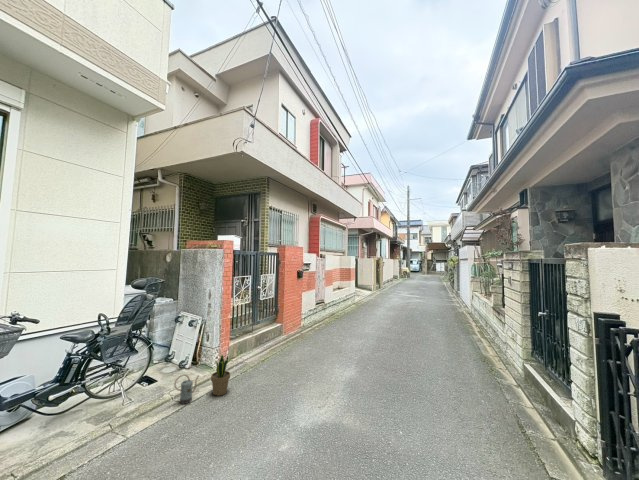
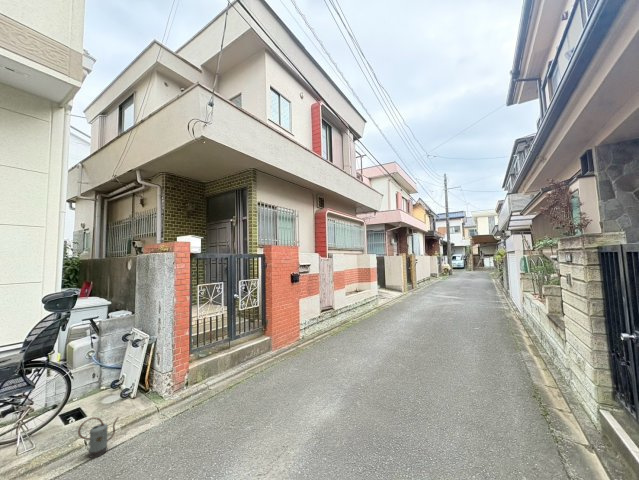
potted plant: present [211,355,232,396] -> none [136,387,168,445]

